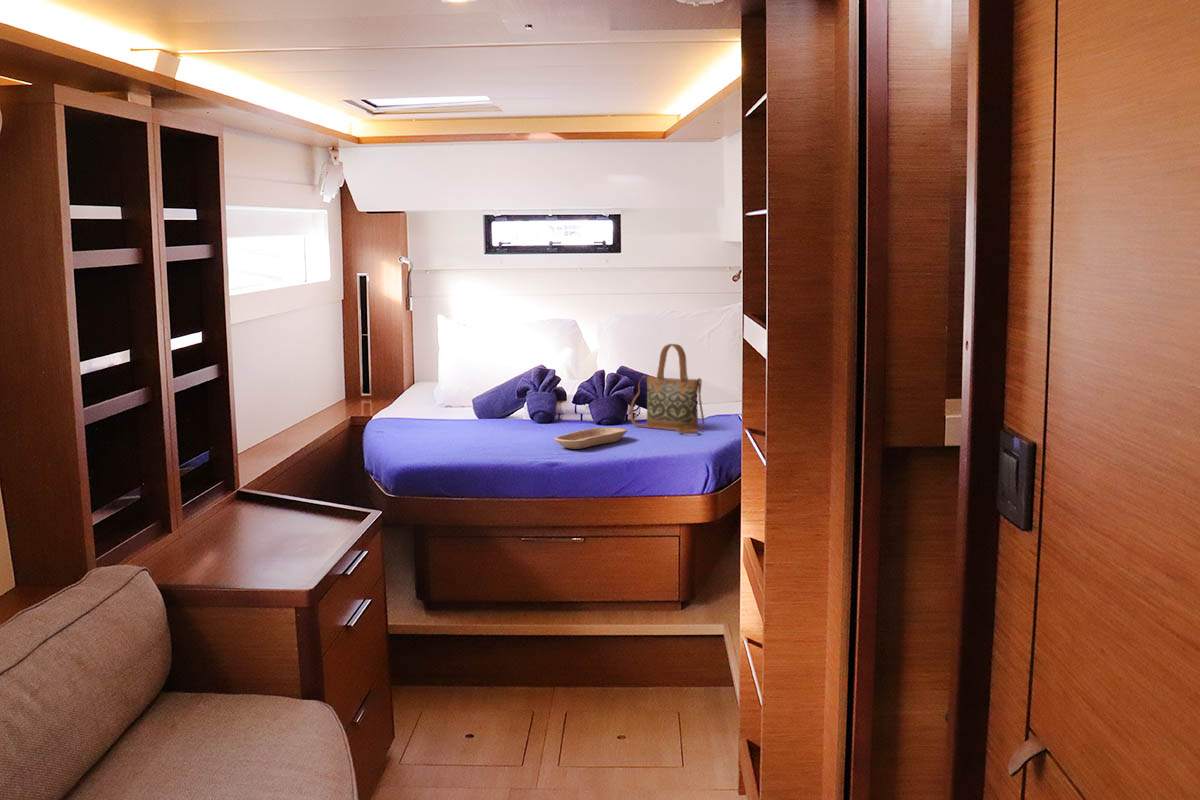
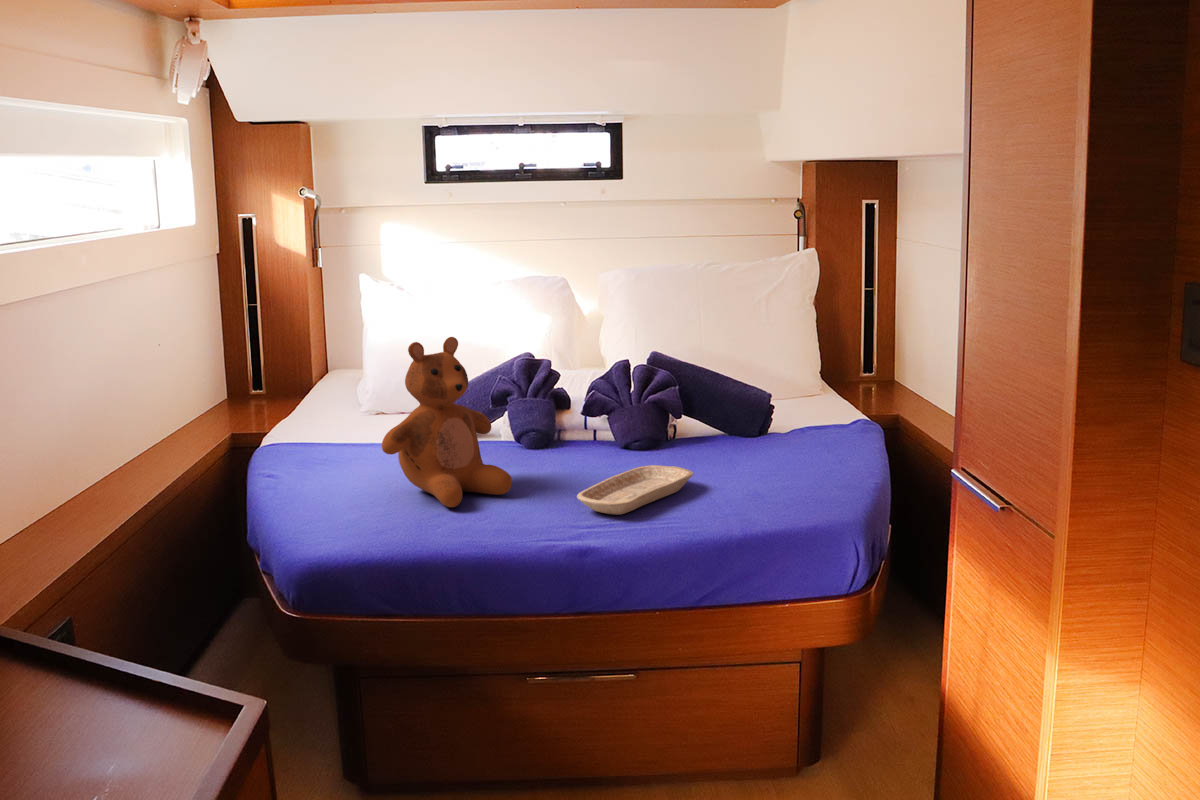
handbag: present [631,344,704,434] -> none [680,323,805,472]
teddy bear: none [444,347,520,445] -> present [382,337,512,507]

